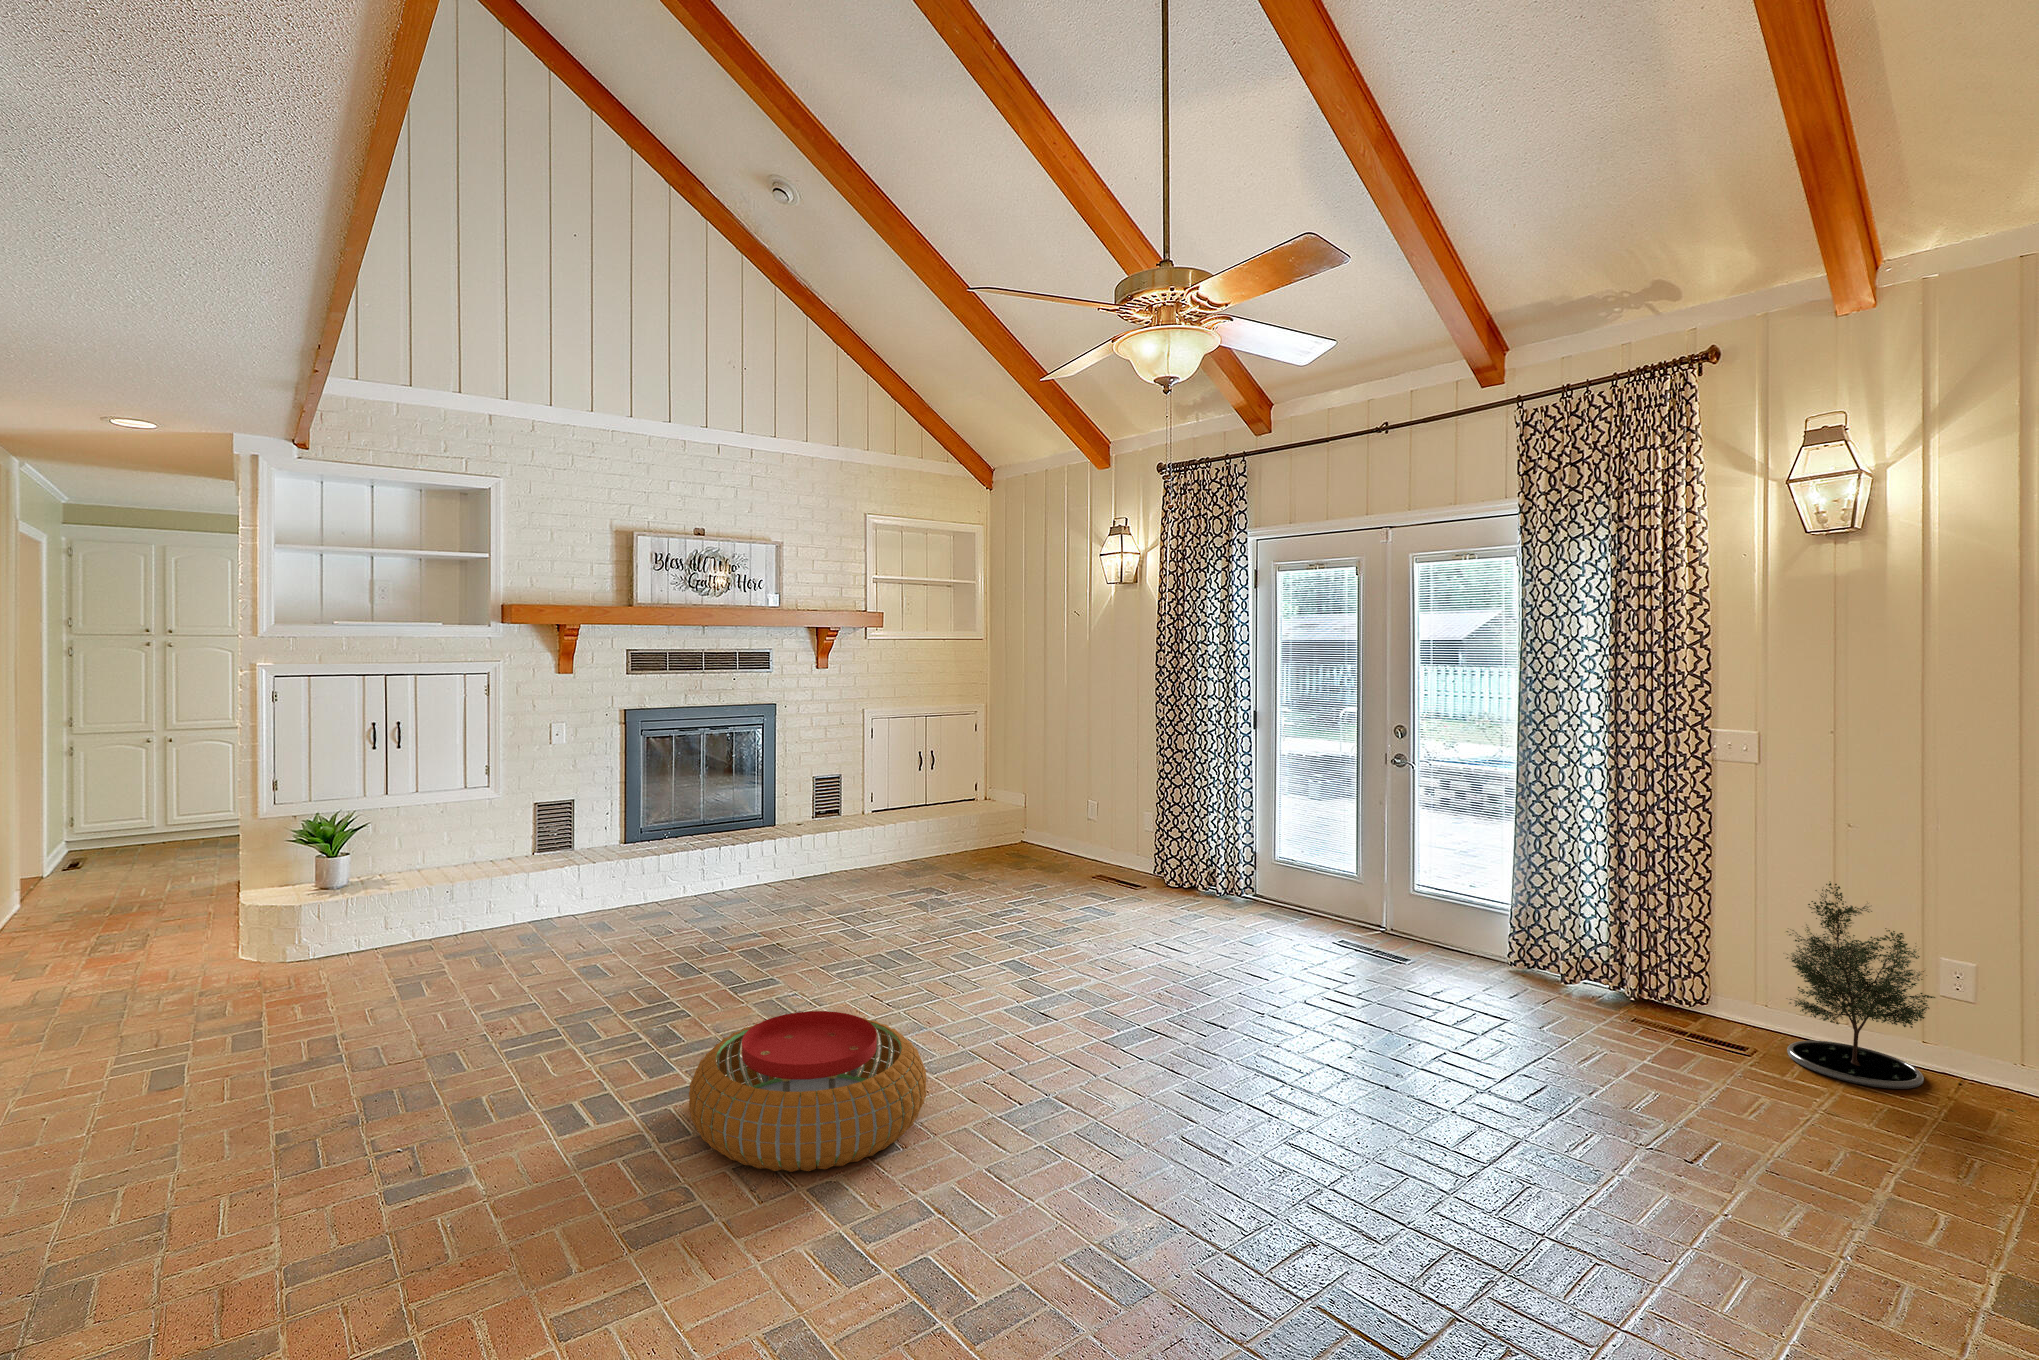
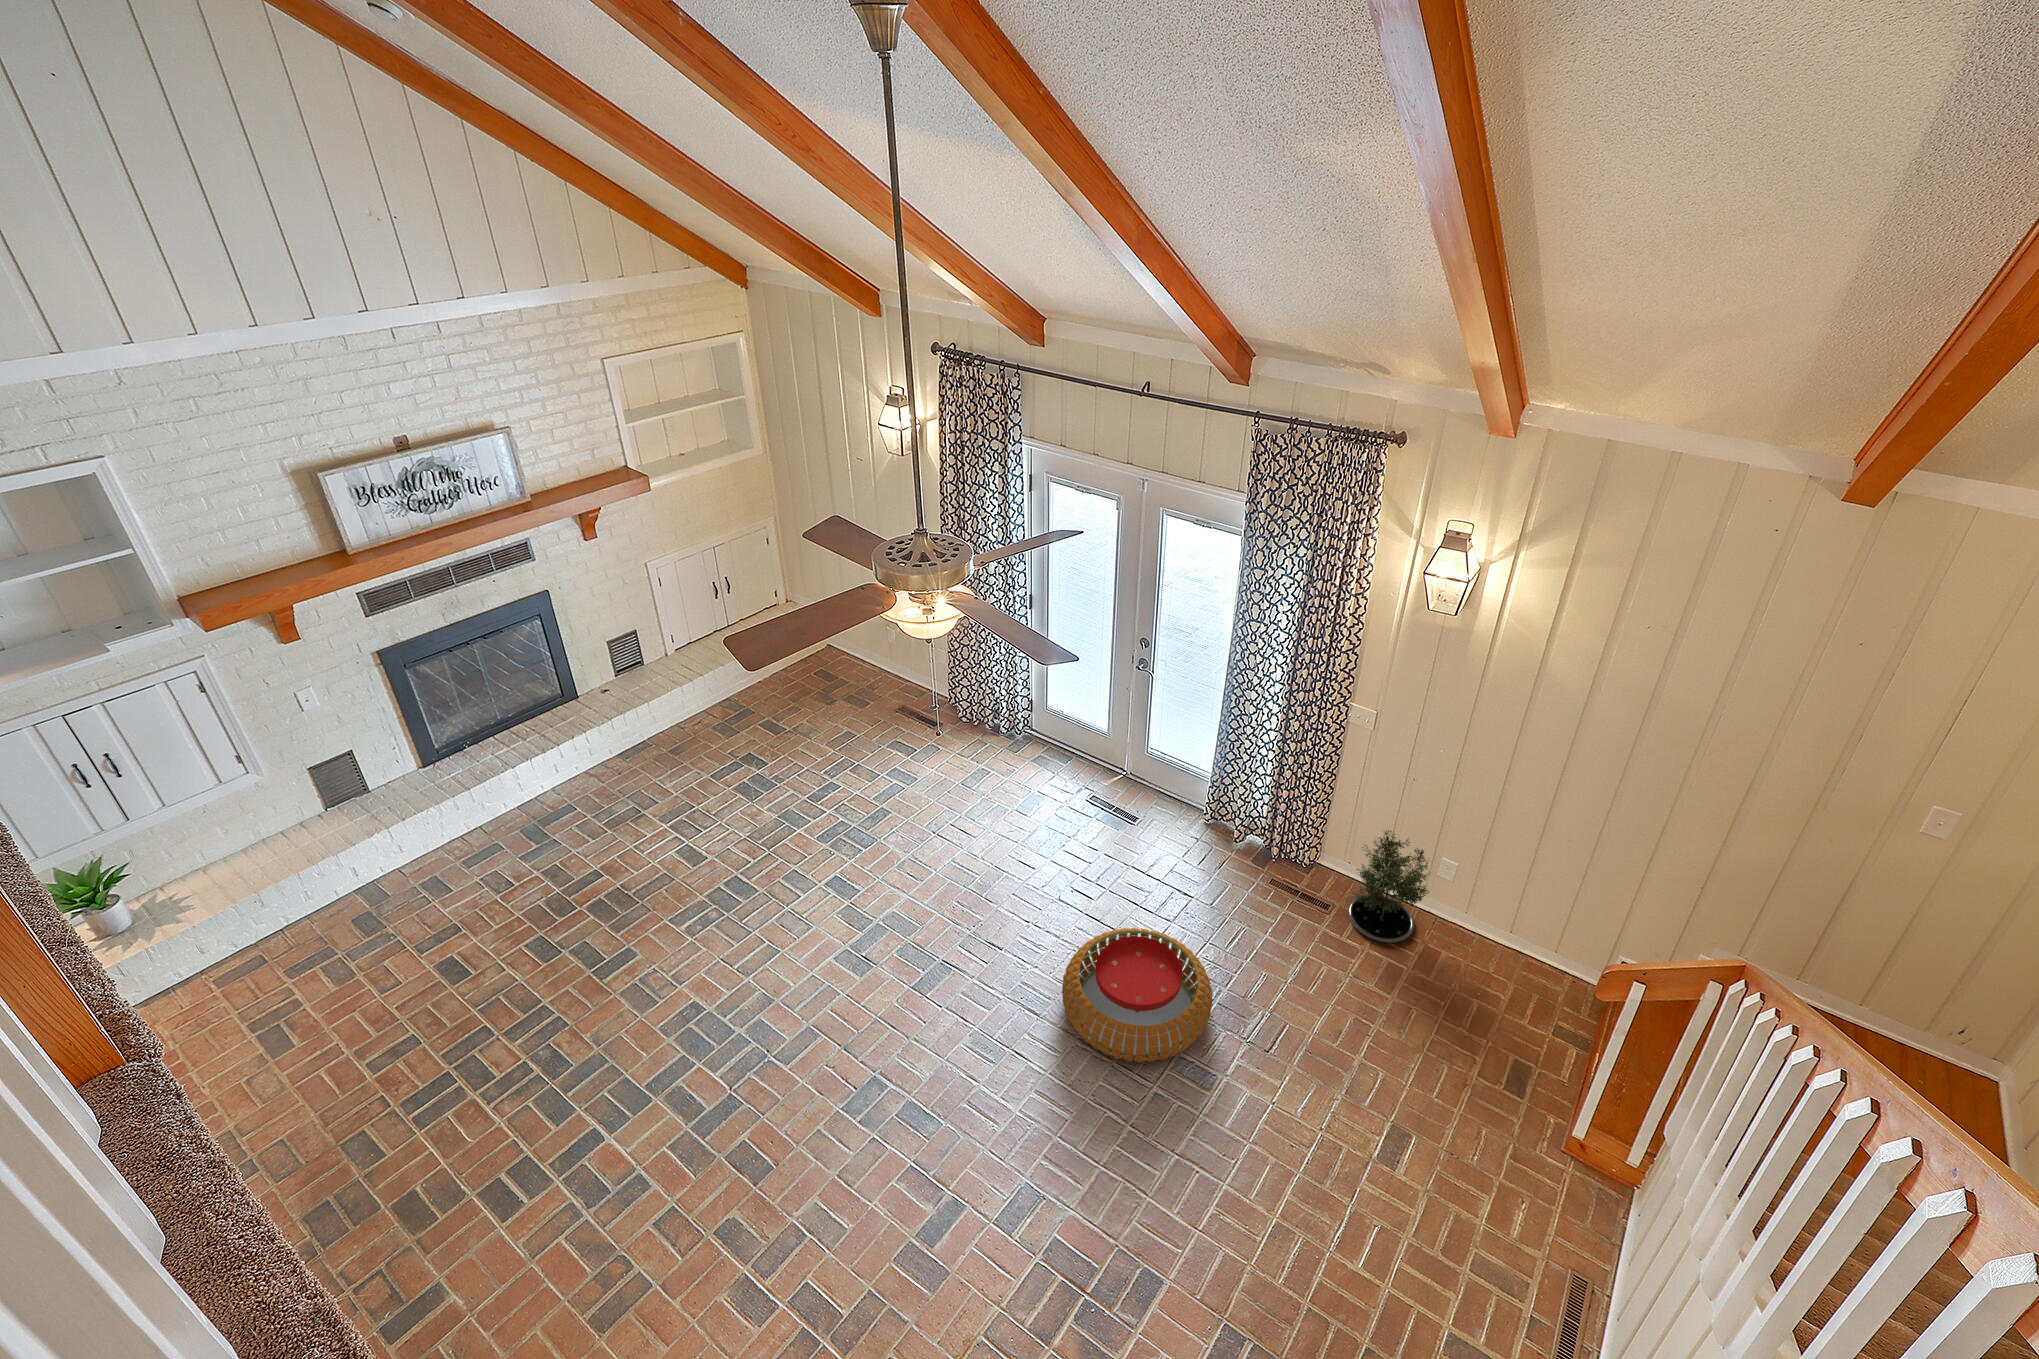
pouf: present [689,1011,926,1172] -> present [1062,928,1213,1063]

